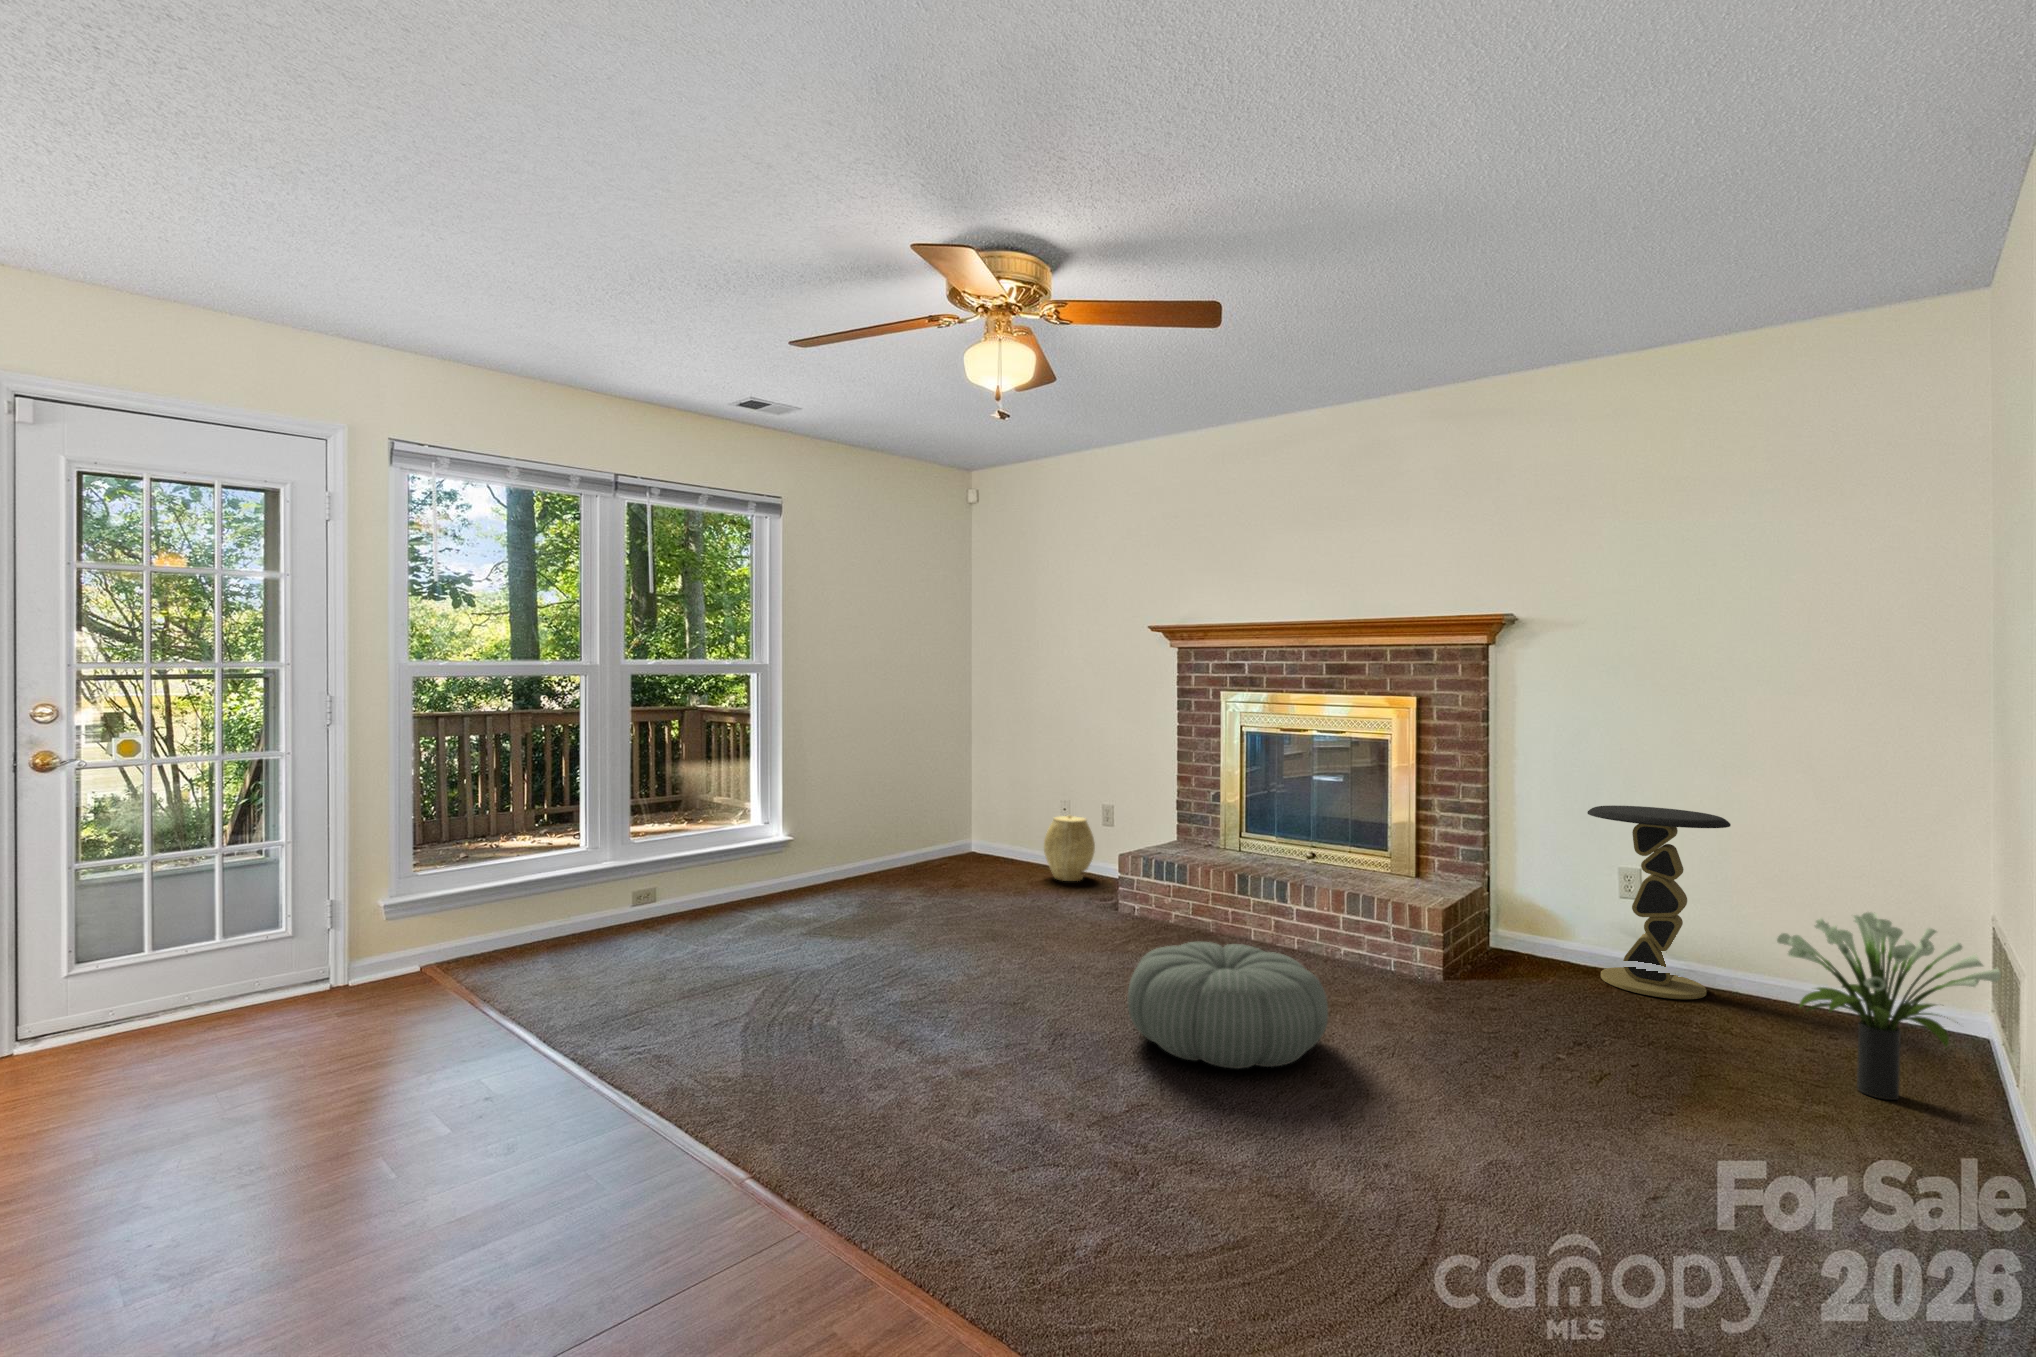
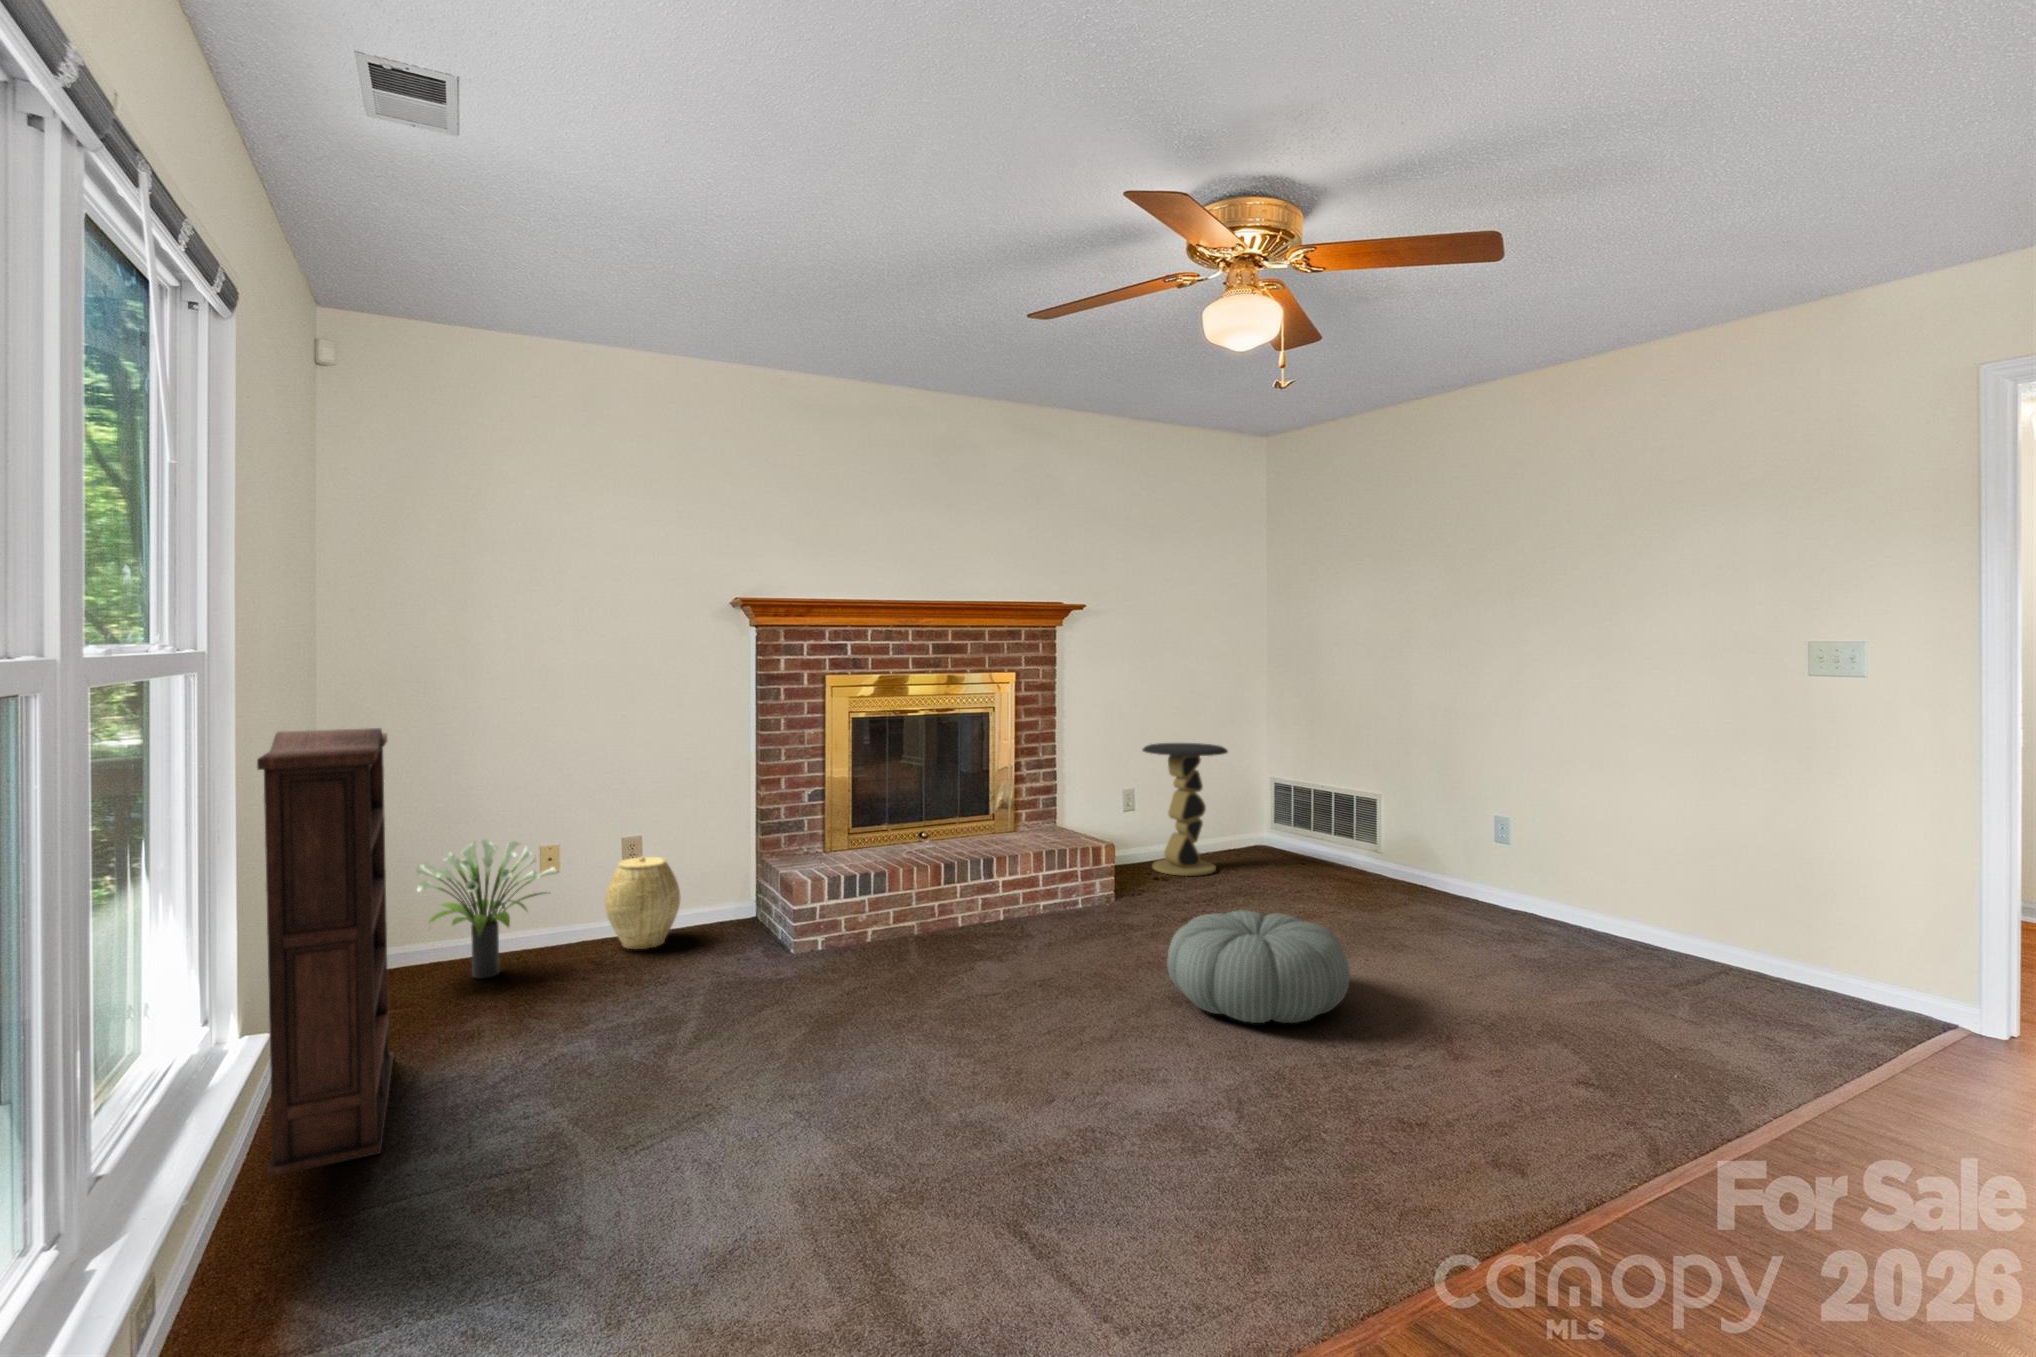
bookshelf: none [745,693,871,897] -> present [257,728,393,1178]
potted plant: present [1777,912,2001,1100] -> present [417,839,557,979]

